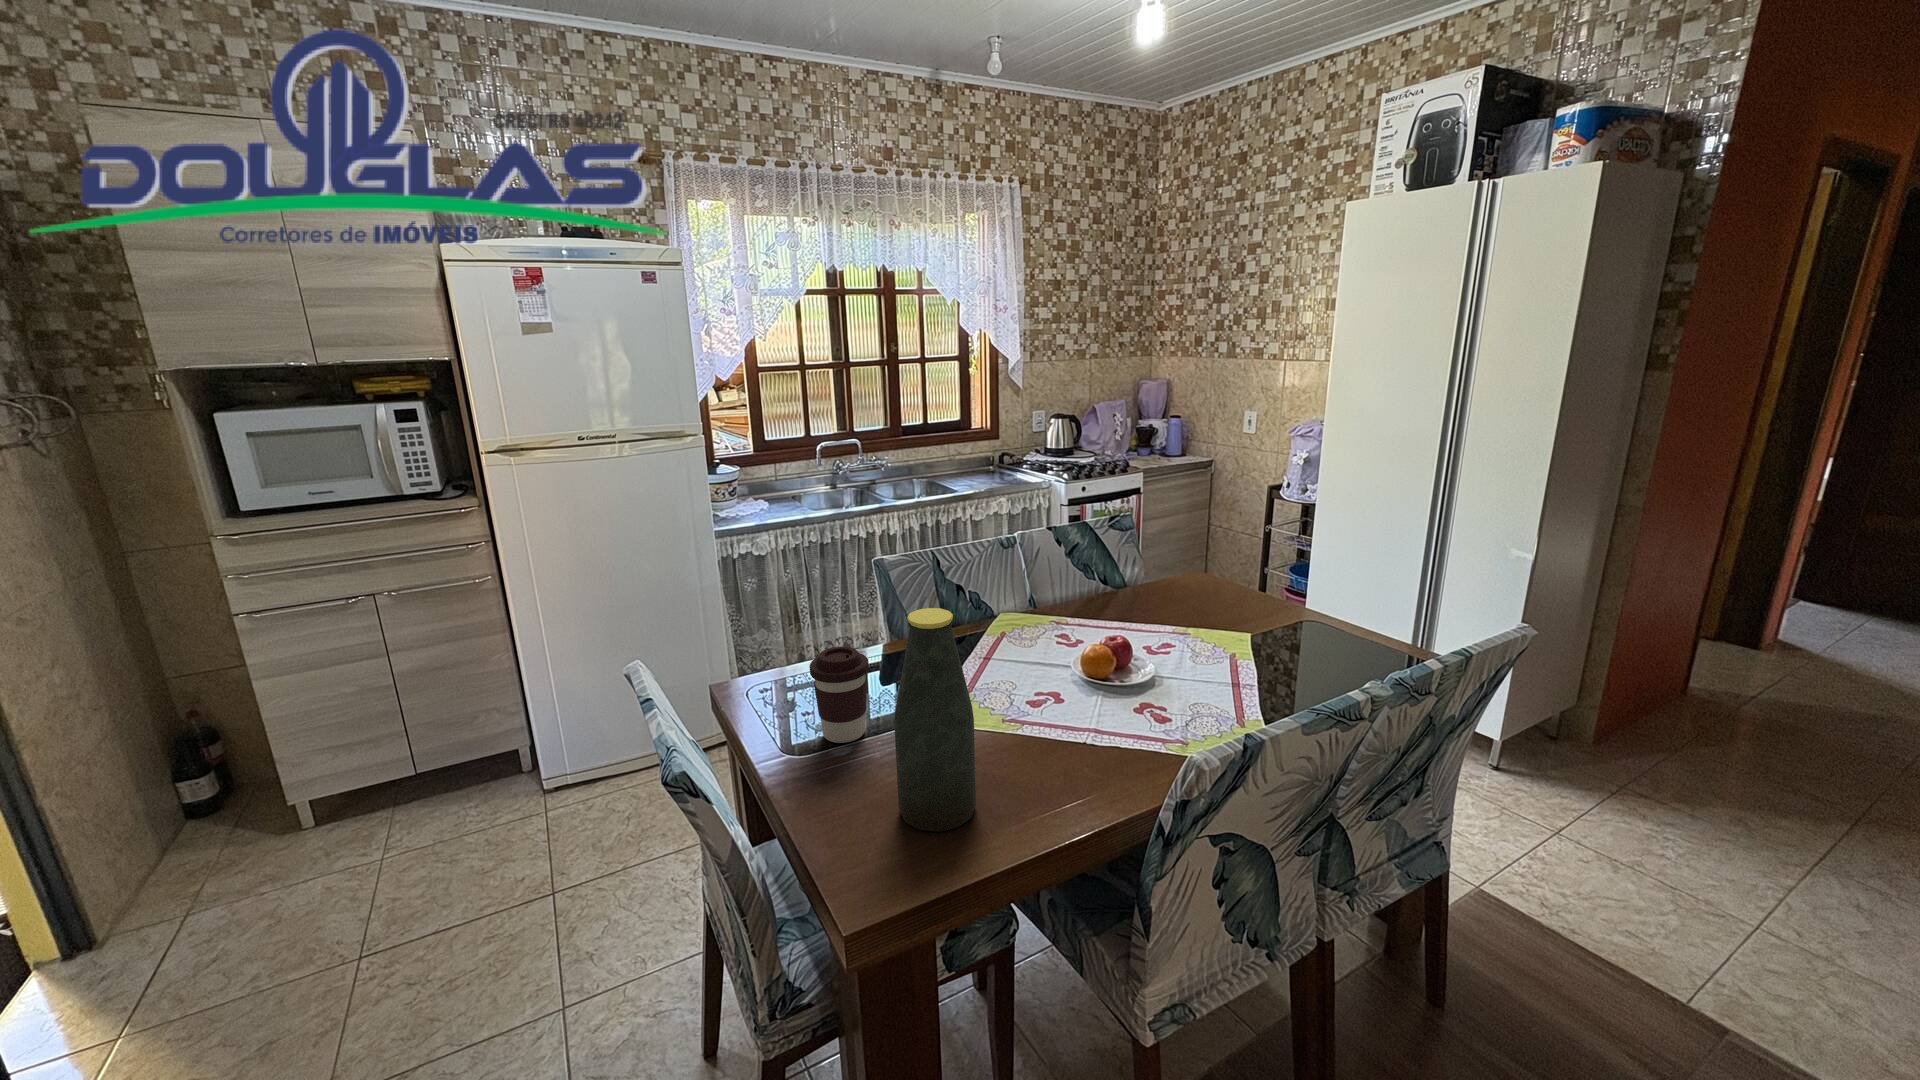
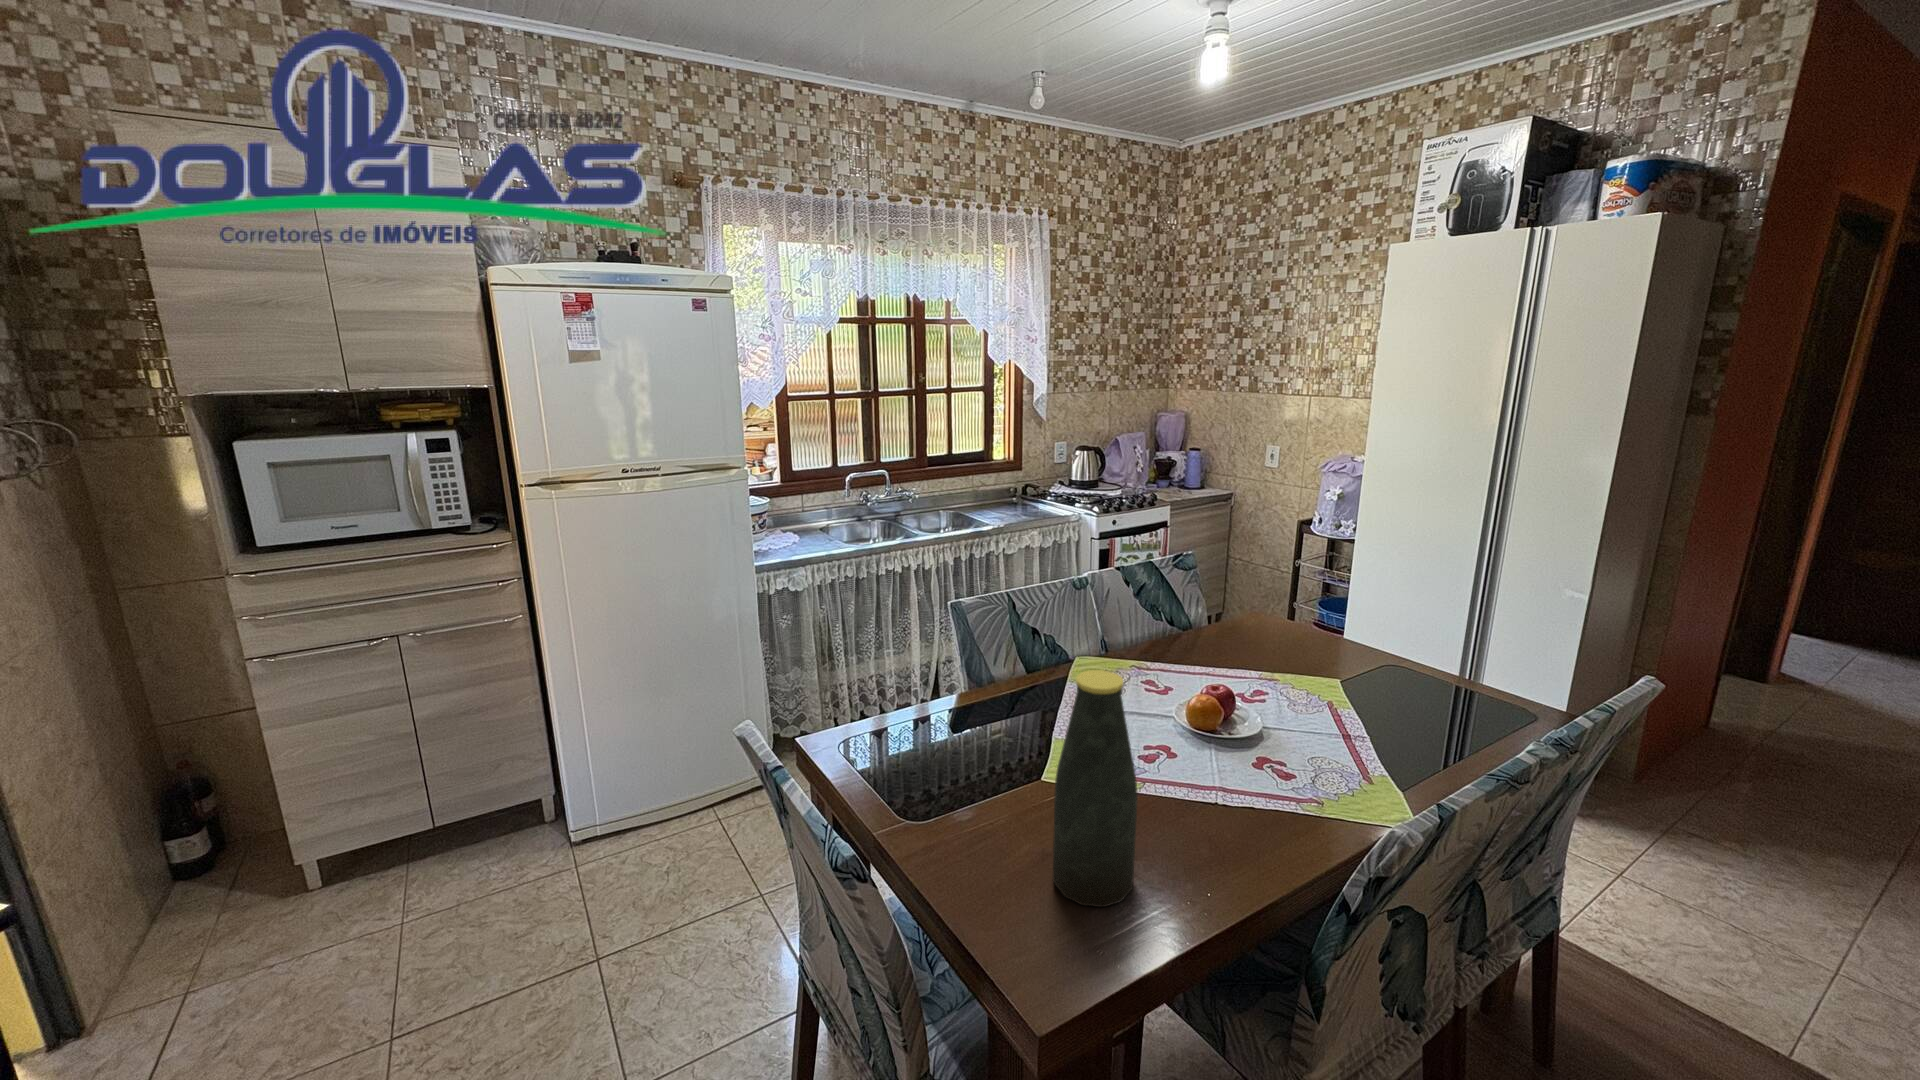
coffee cup: present [810,646,869,743] -> none [932,703,993,805]

